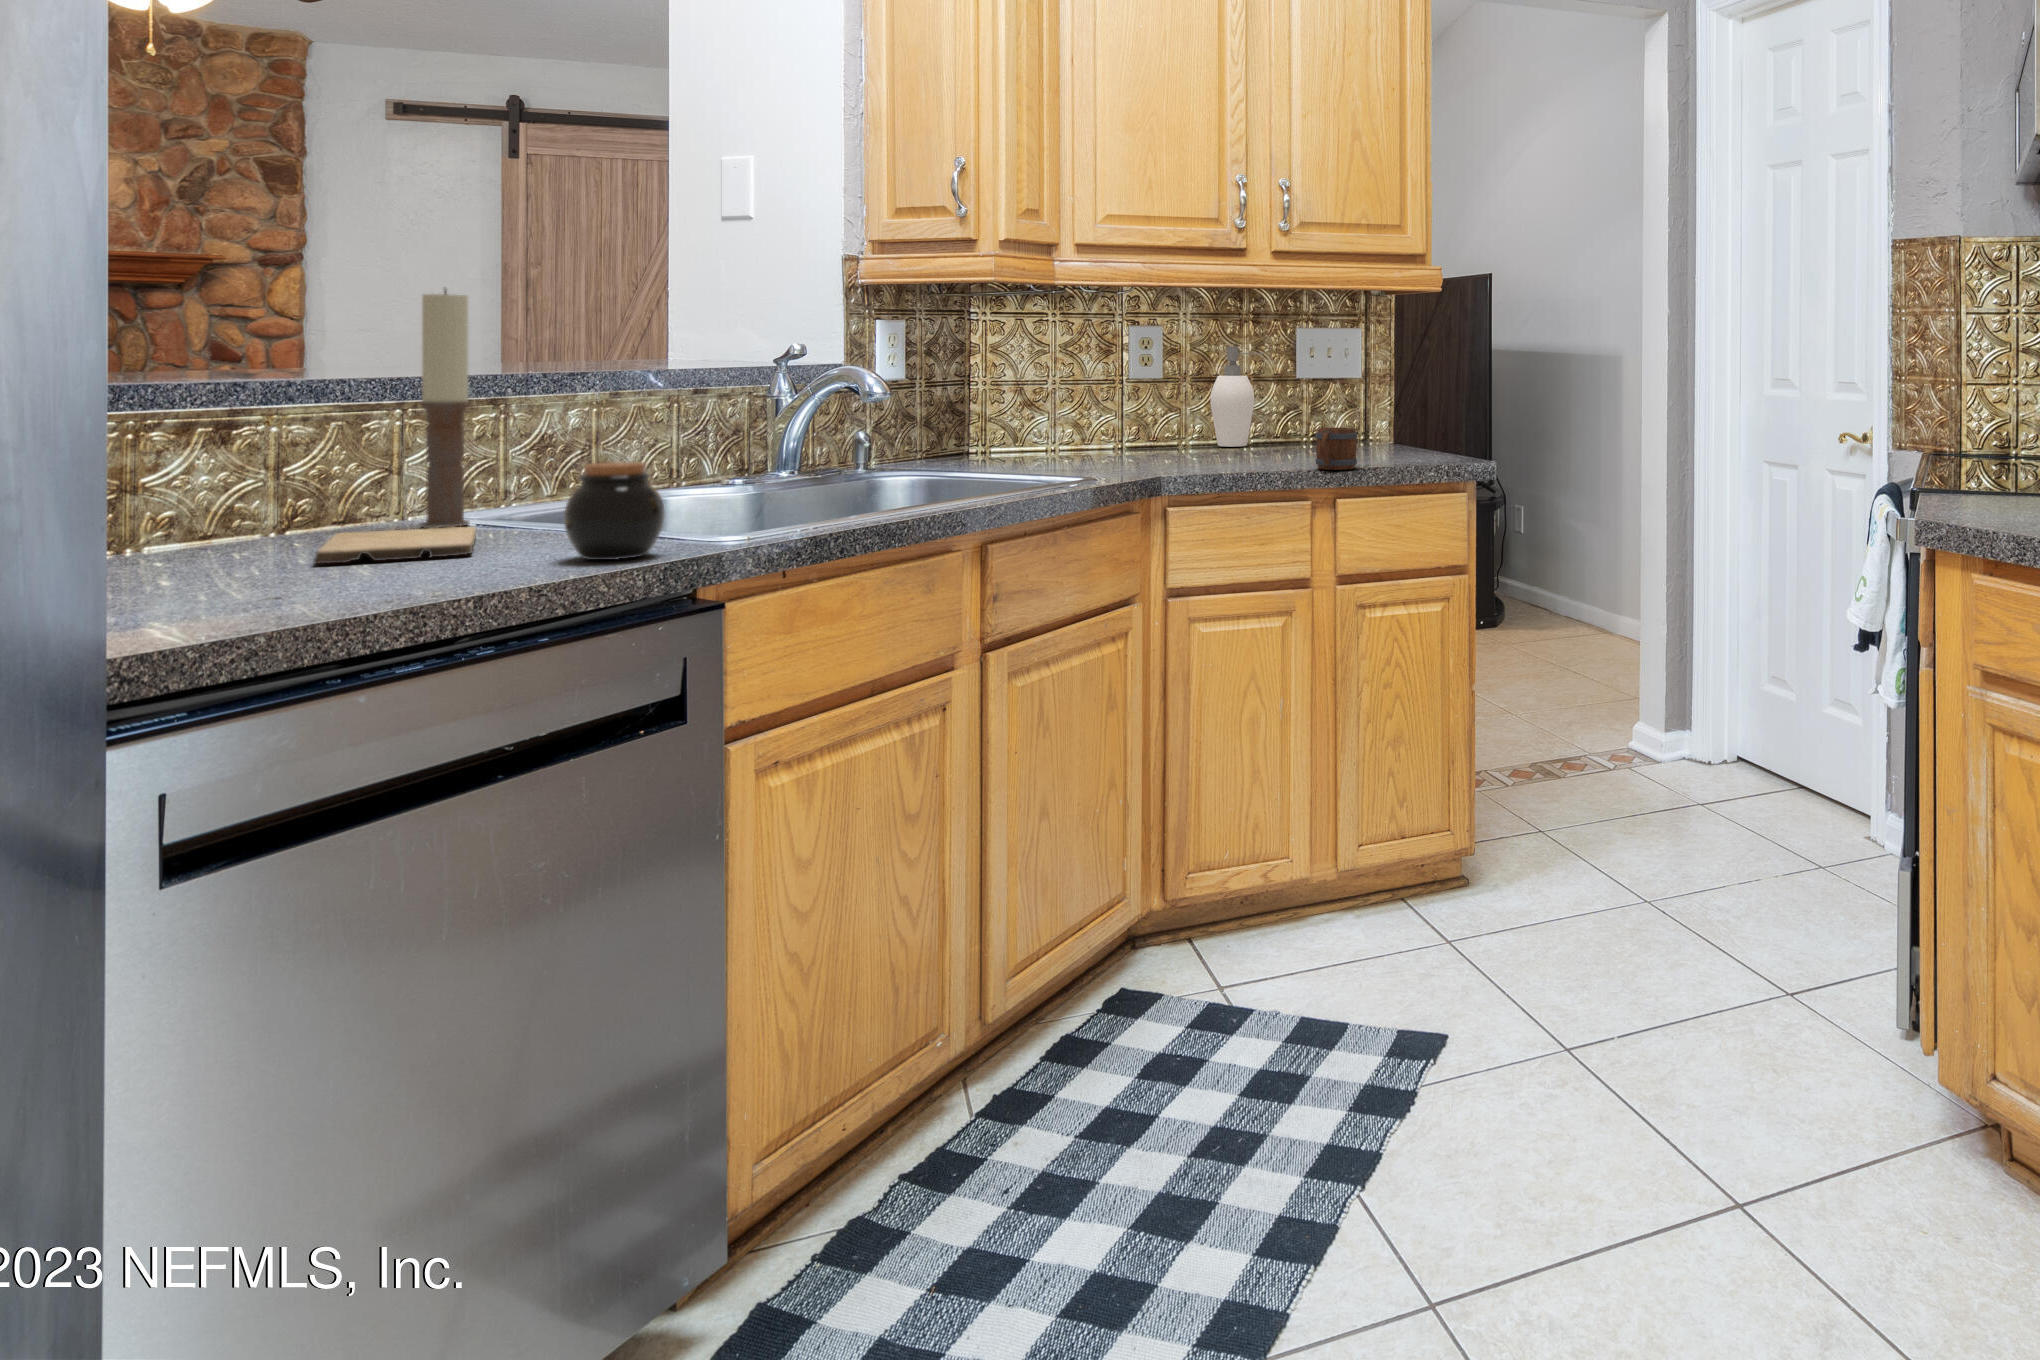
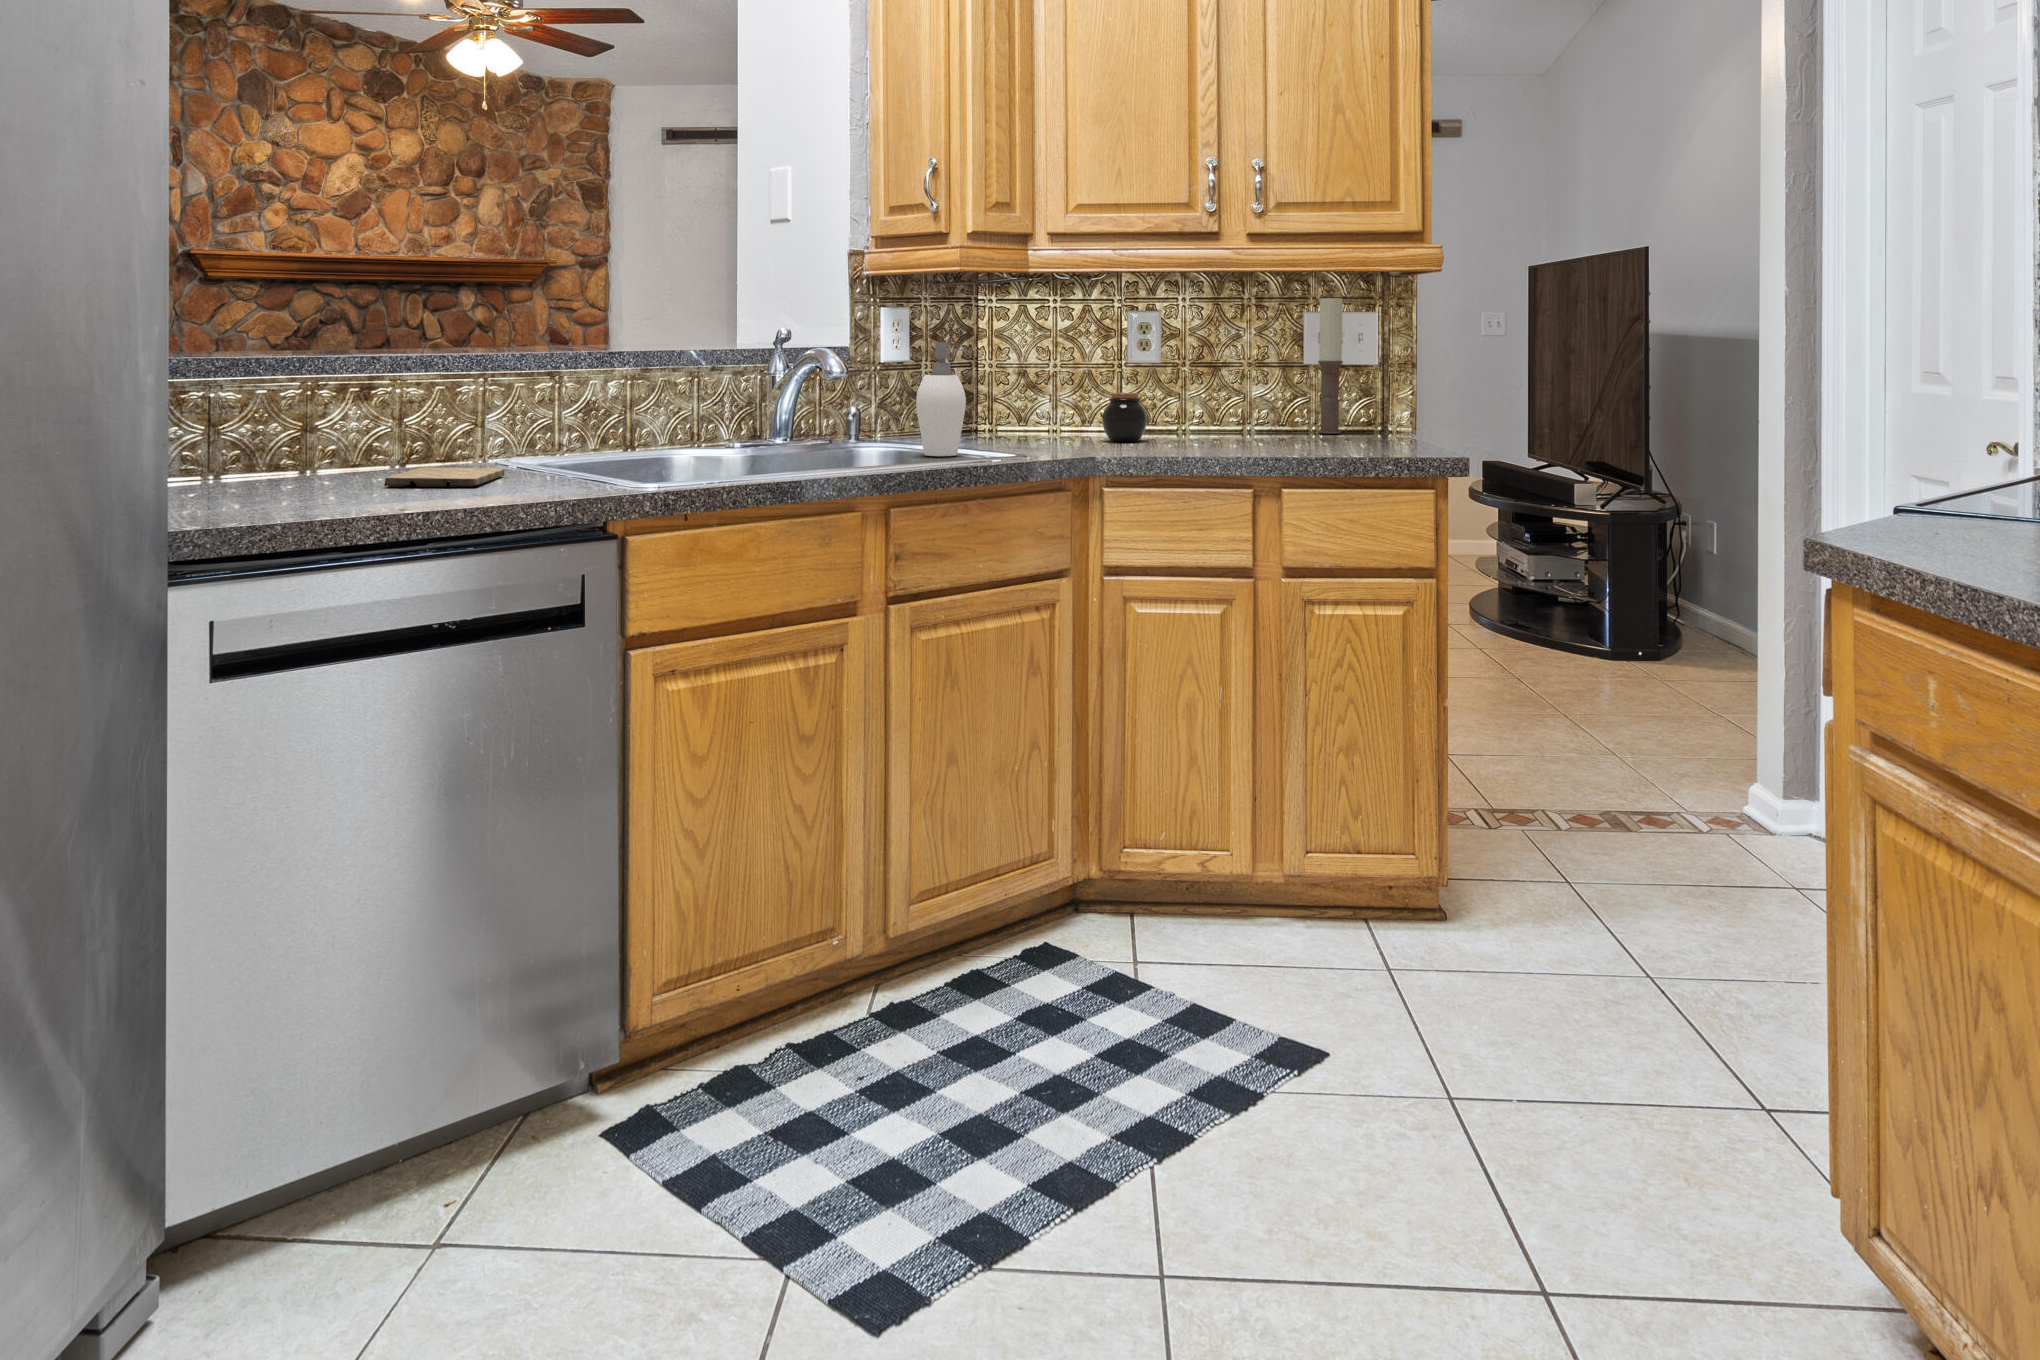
candle: present [420,290,471,528] -> present [1317,294,1343,433]
soap dispenser: present [1210,347,1264,447] -> present [916,342,966,456]
mug: present [1315,427,1357,470] -> none [1259,417,1307,461]
jar: present [564,462,665,560] -> present [1102,393,1147,441]

